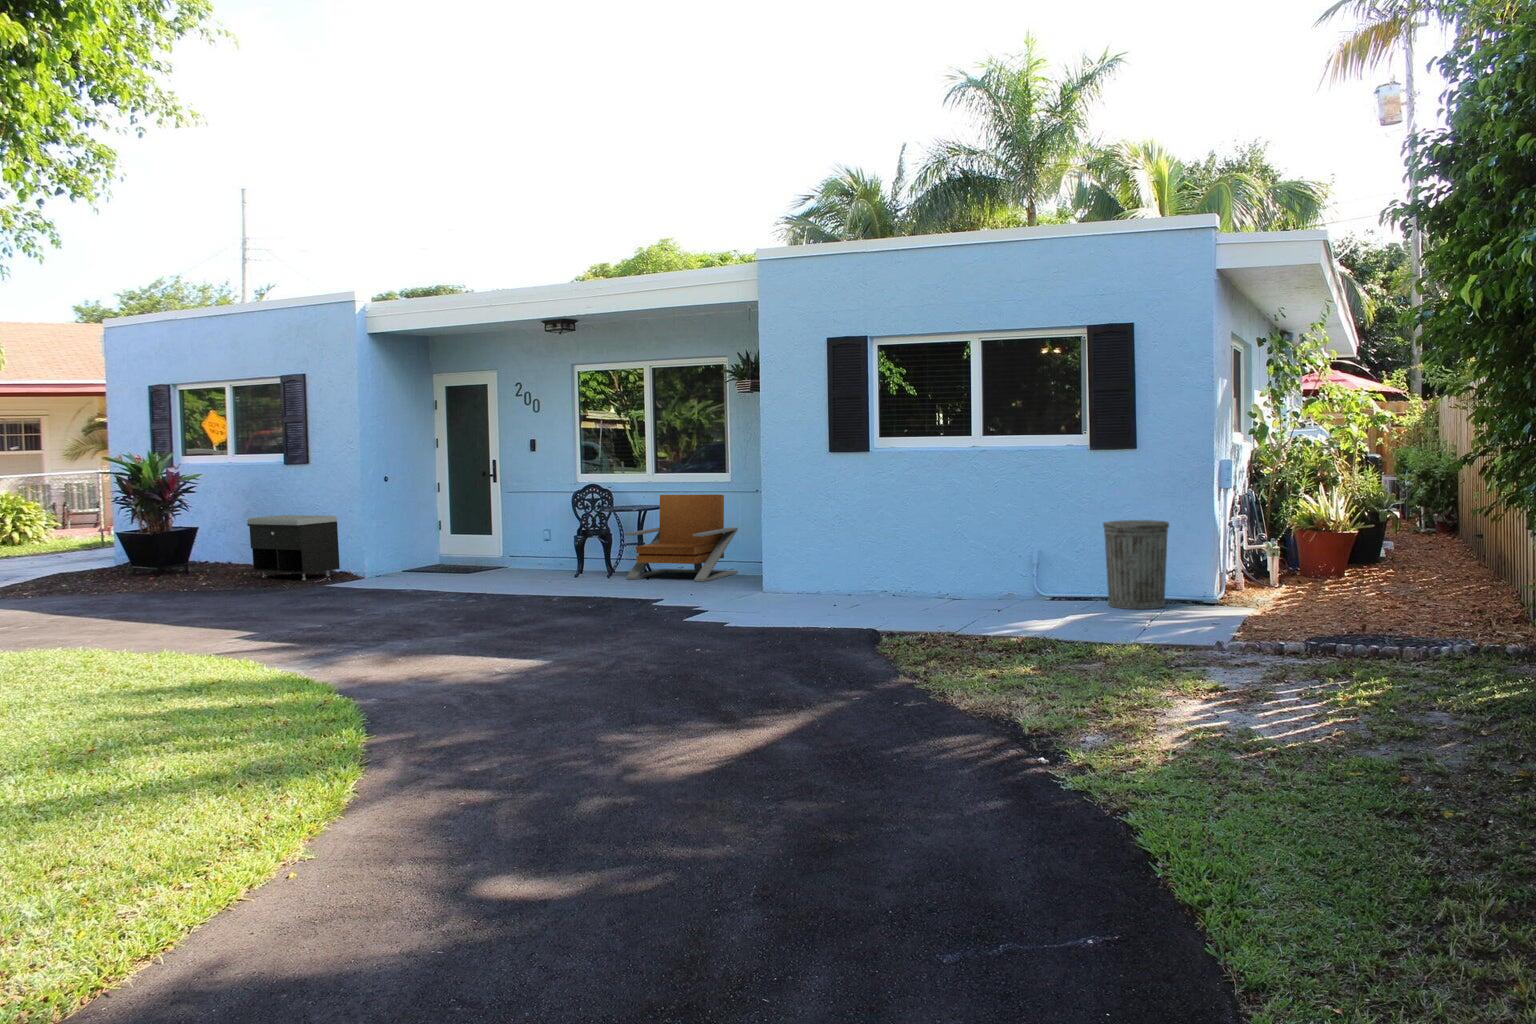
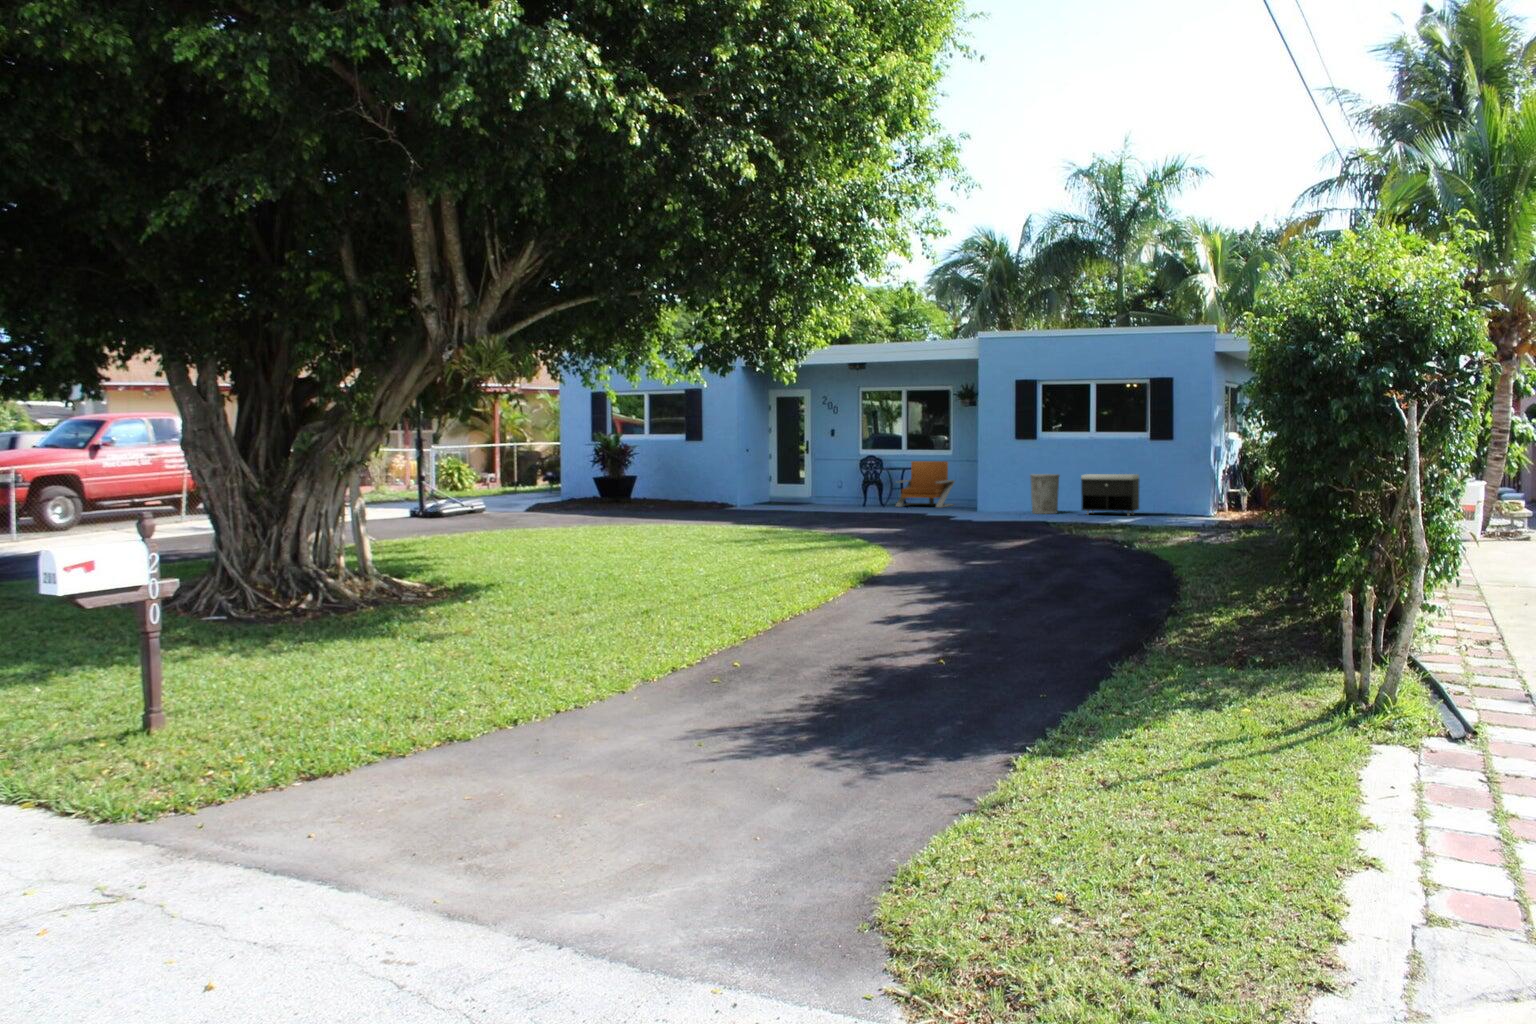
storage bench: present [247,515,340,580] -> present [1081,474,1139,515]
trash can: present [1103,520,1169,609] -> present [1030,474,1060,514]

